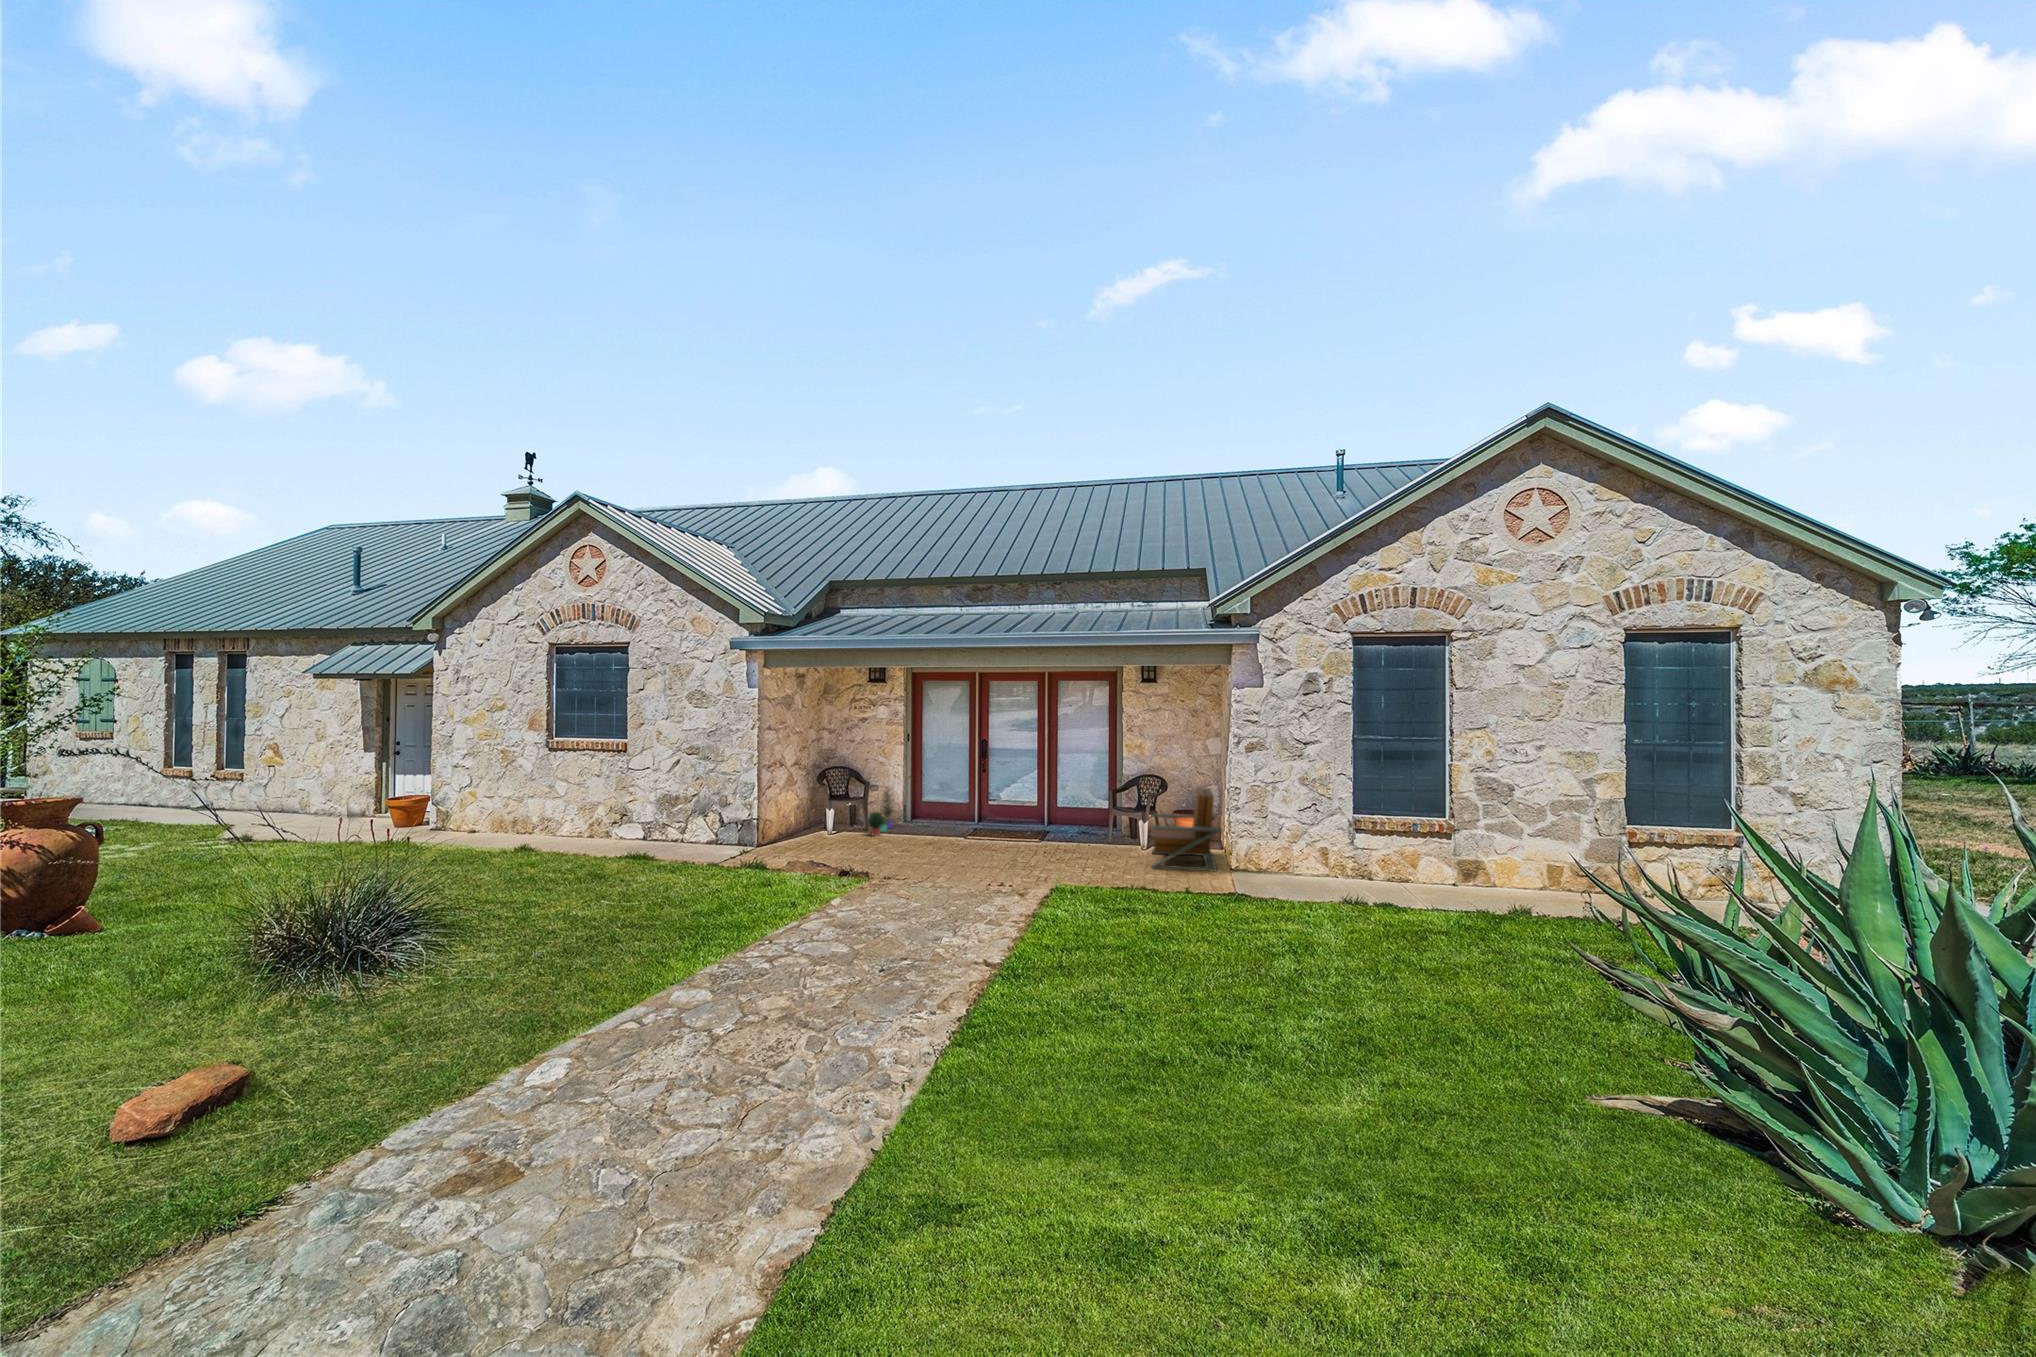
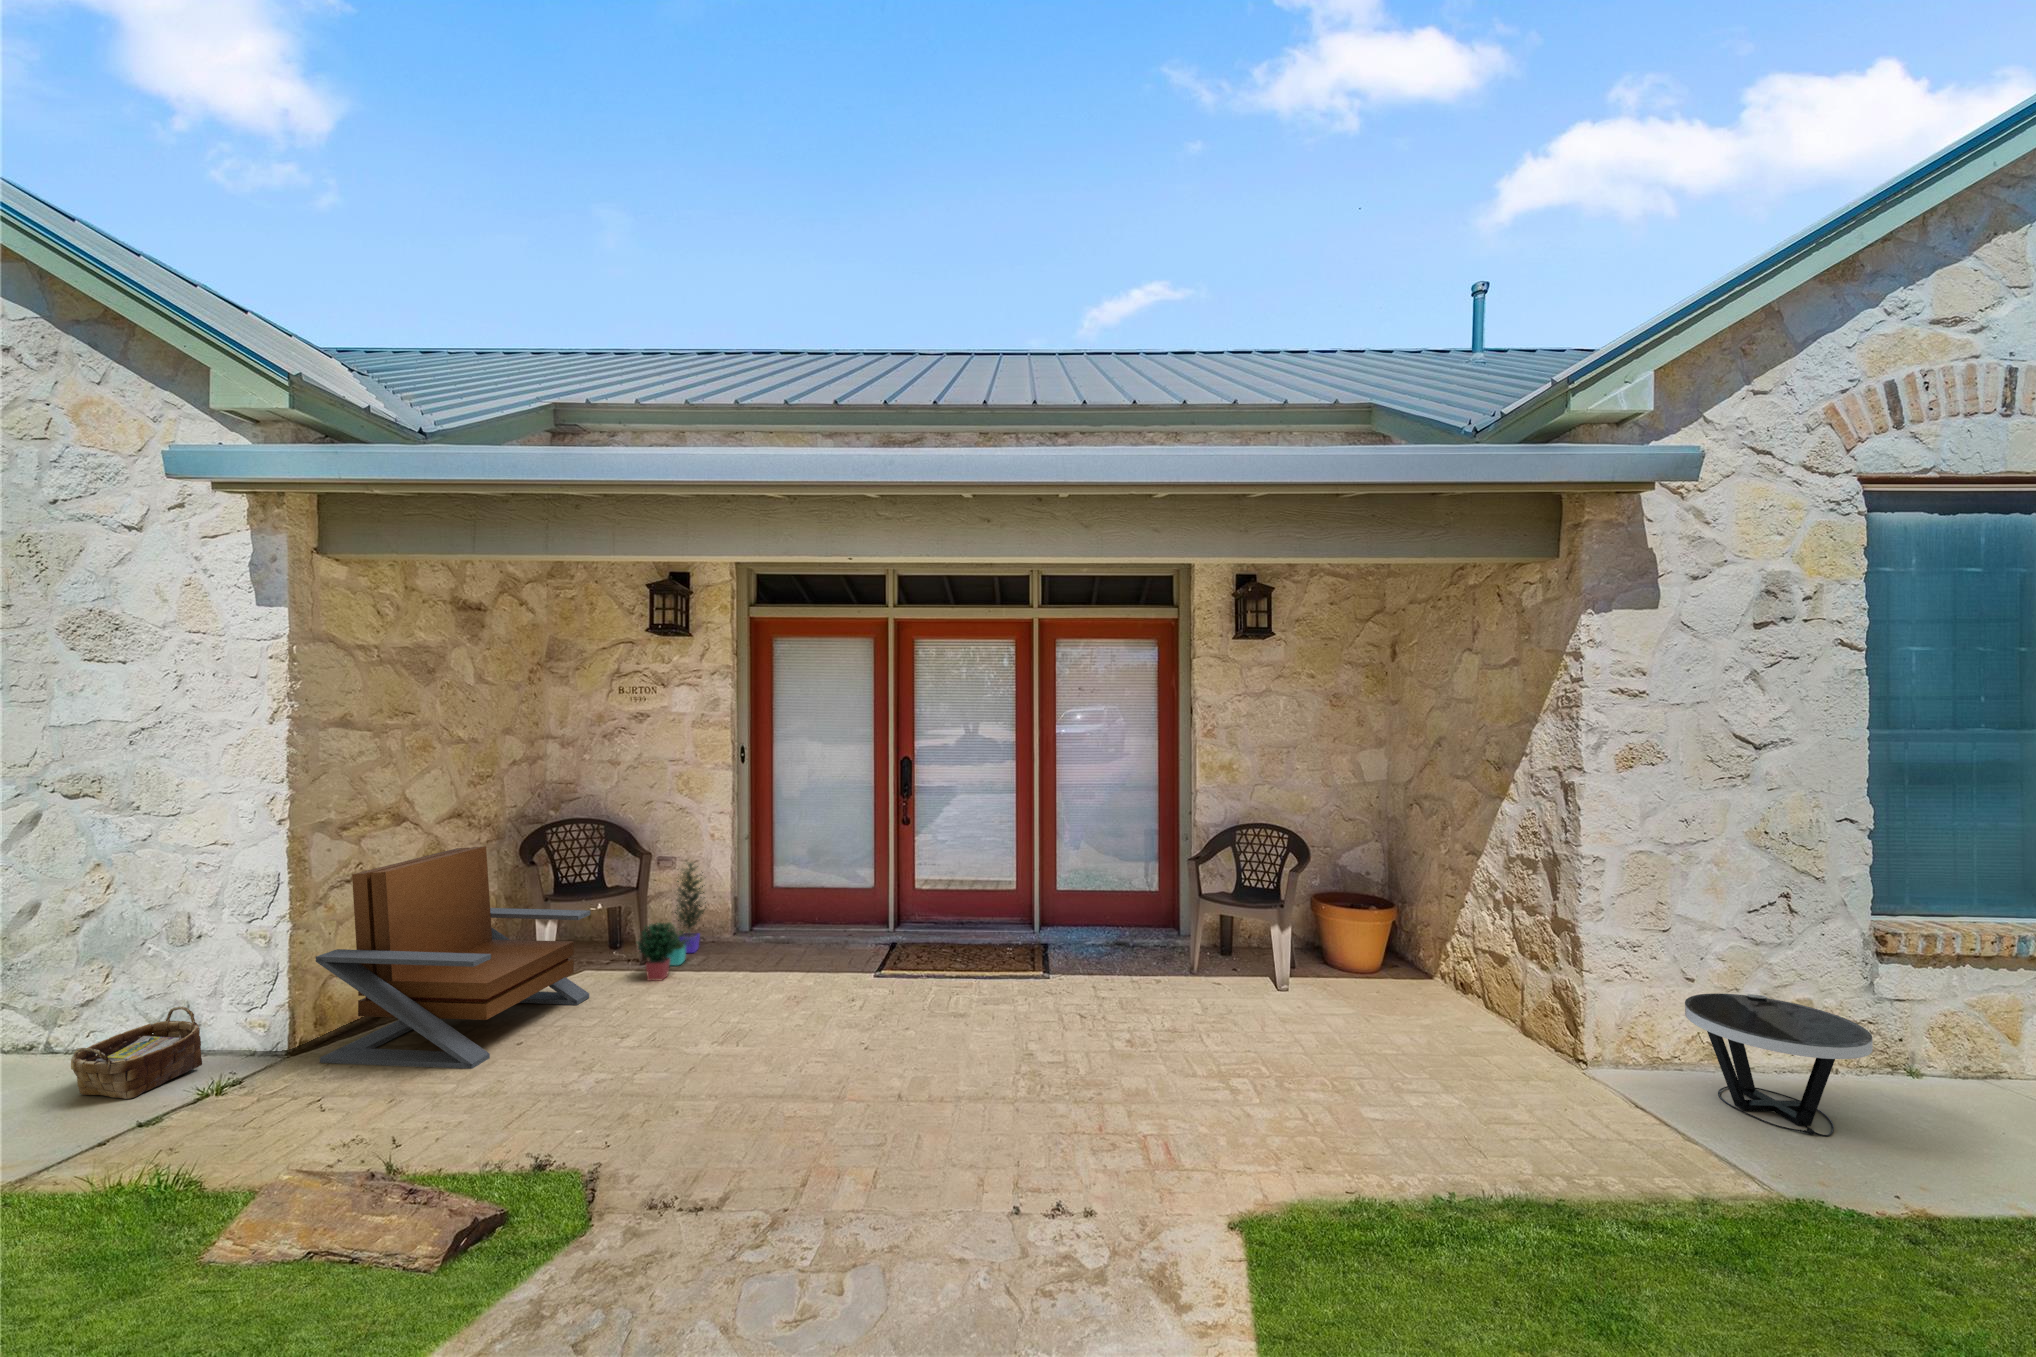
lounge chair: present [1152,787,1220,871] -> present [316,846,590,1069]
woven basket: none [694,828,727,855] -> present [71,1006,202,1099]
side table: none [1260,842,1316,887] -> present [1685,993,1873,1137]

